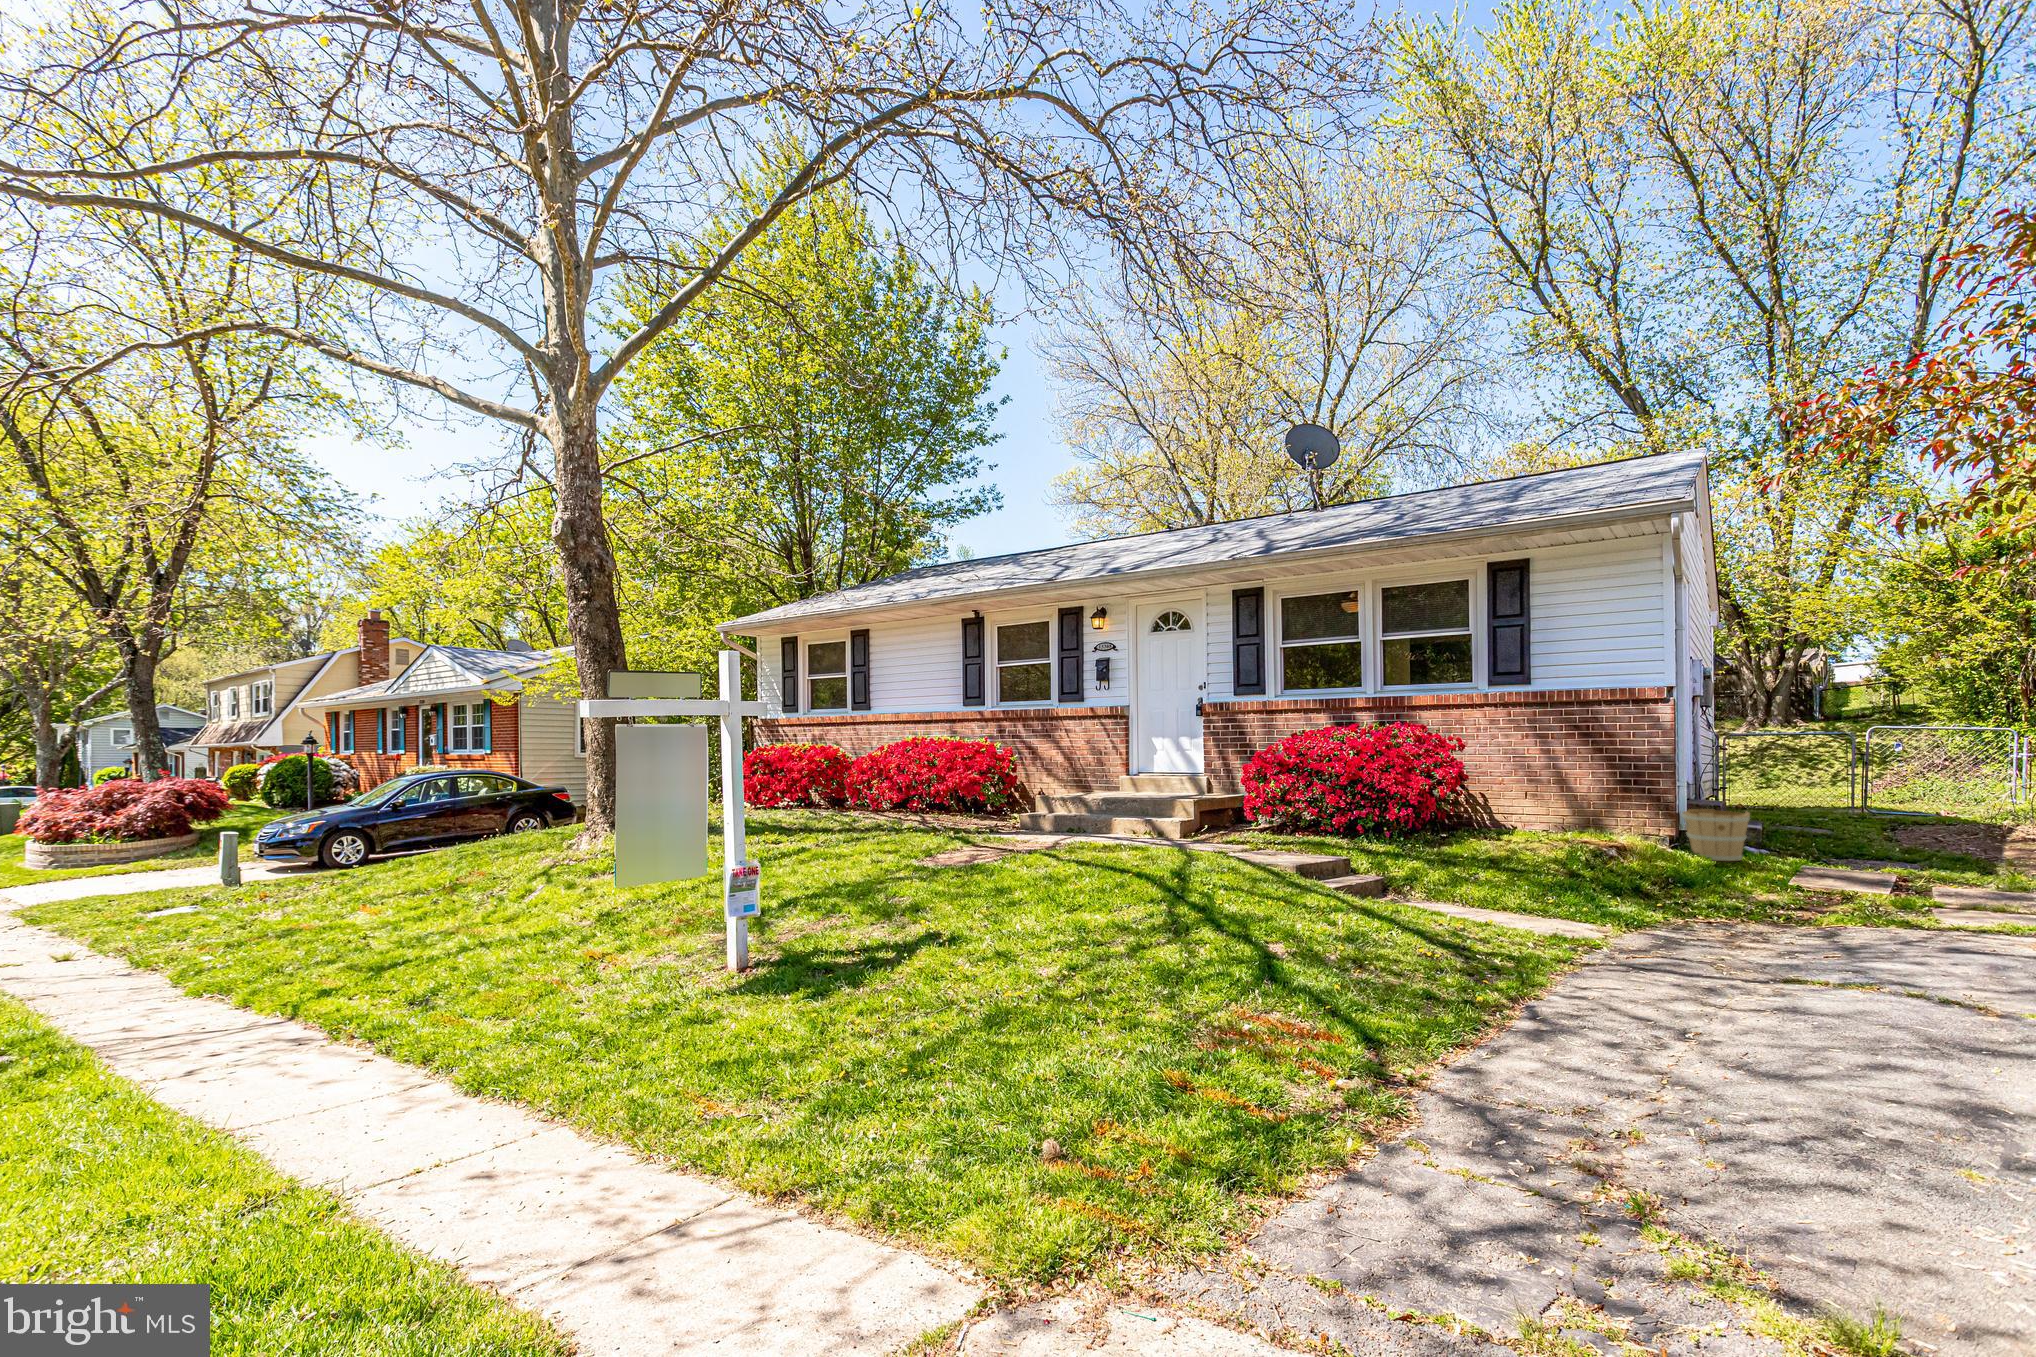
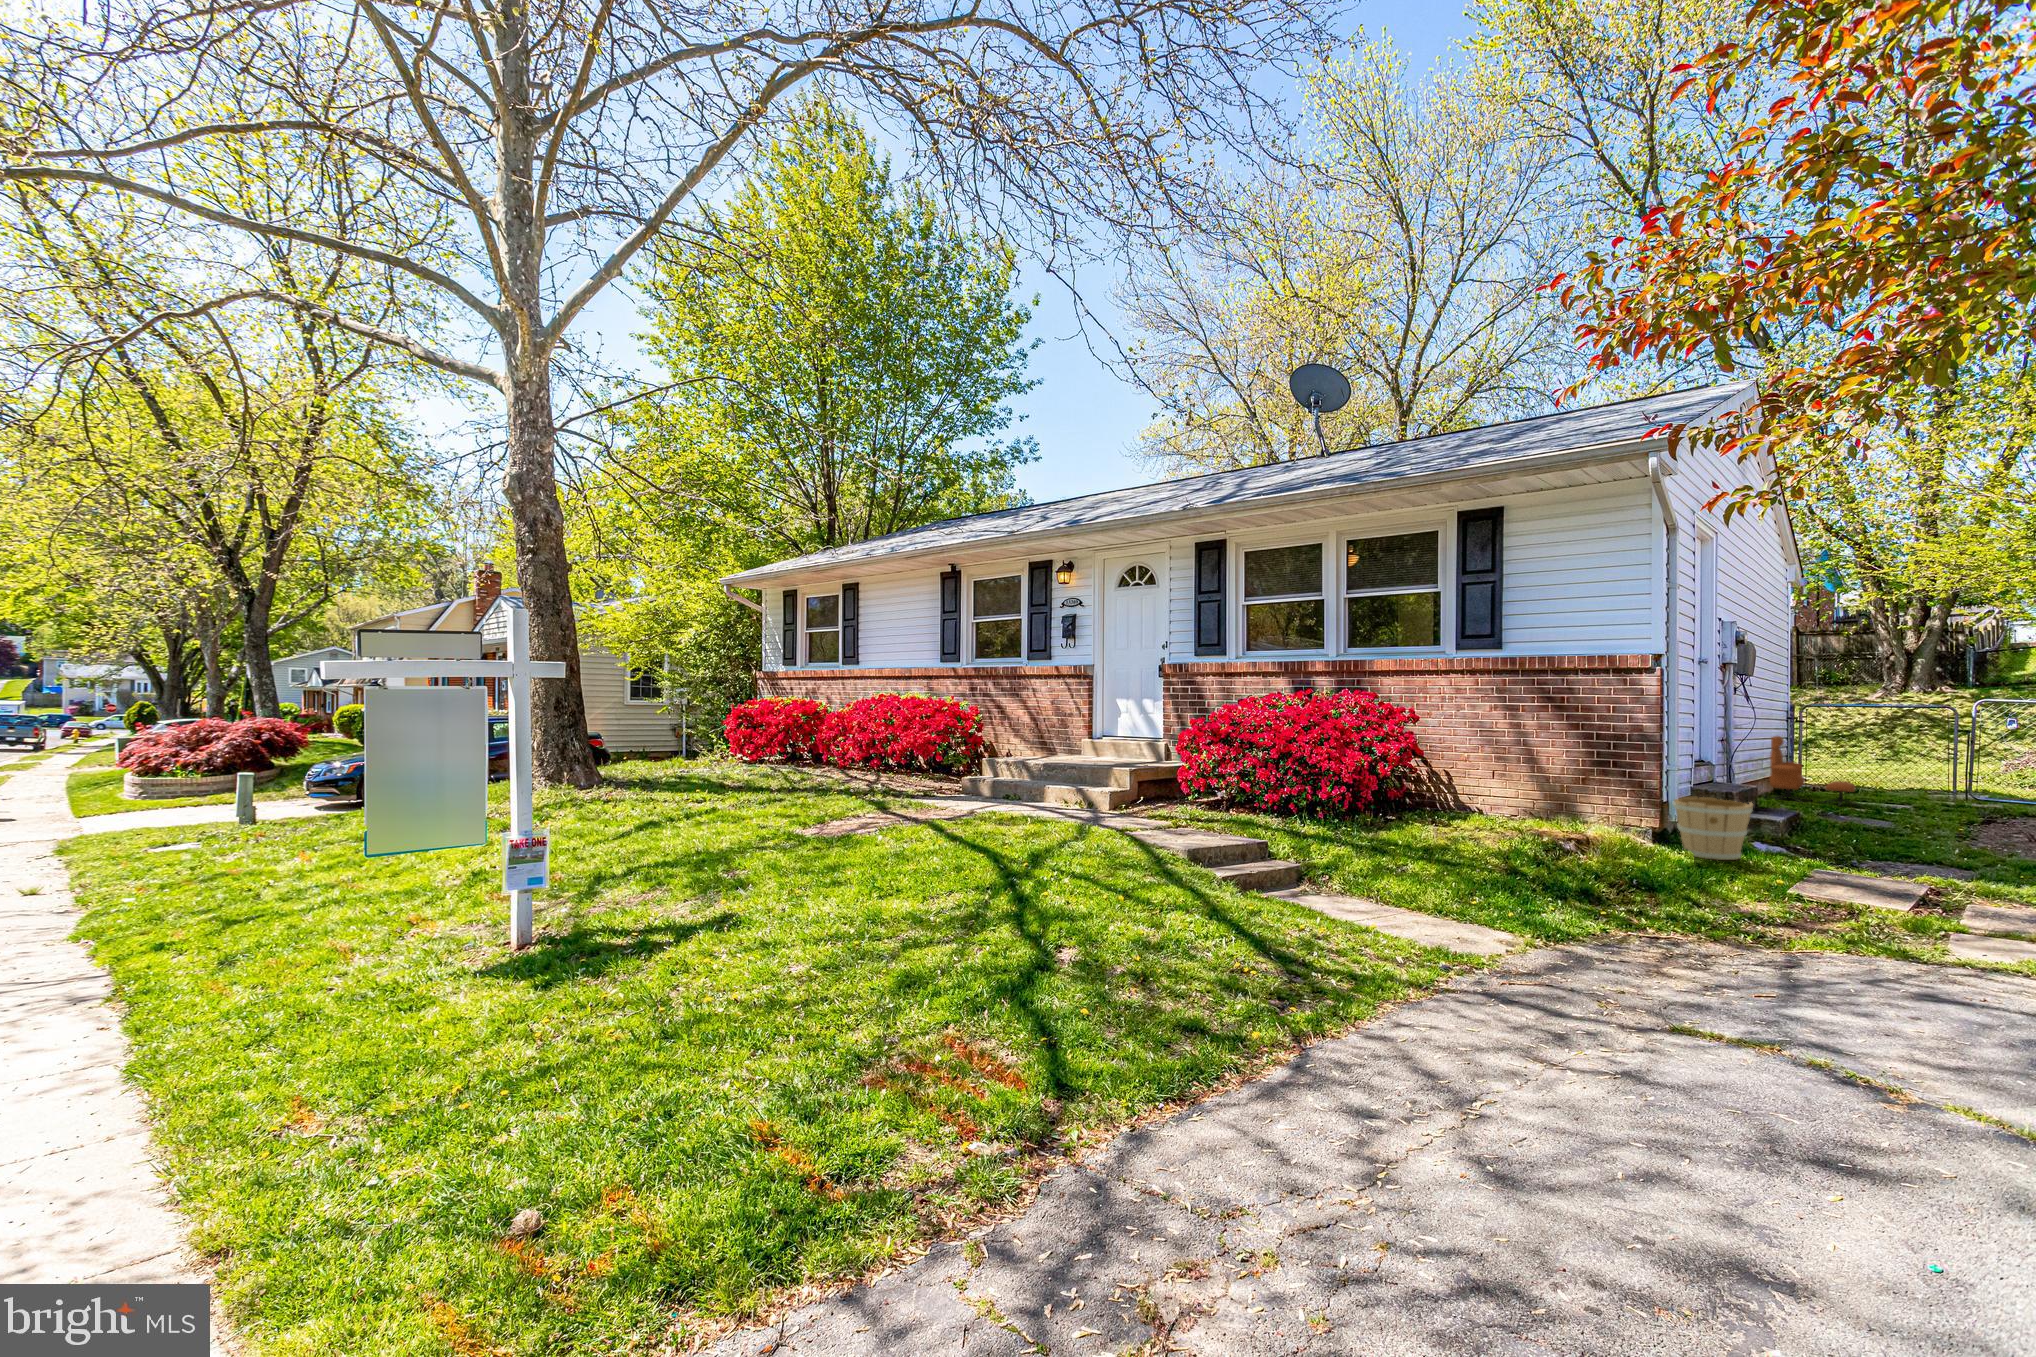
lounge chair: none [1706,761,1790,820] -> present [1770,736,1859,806]

